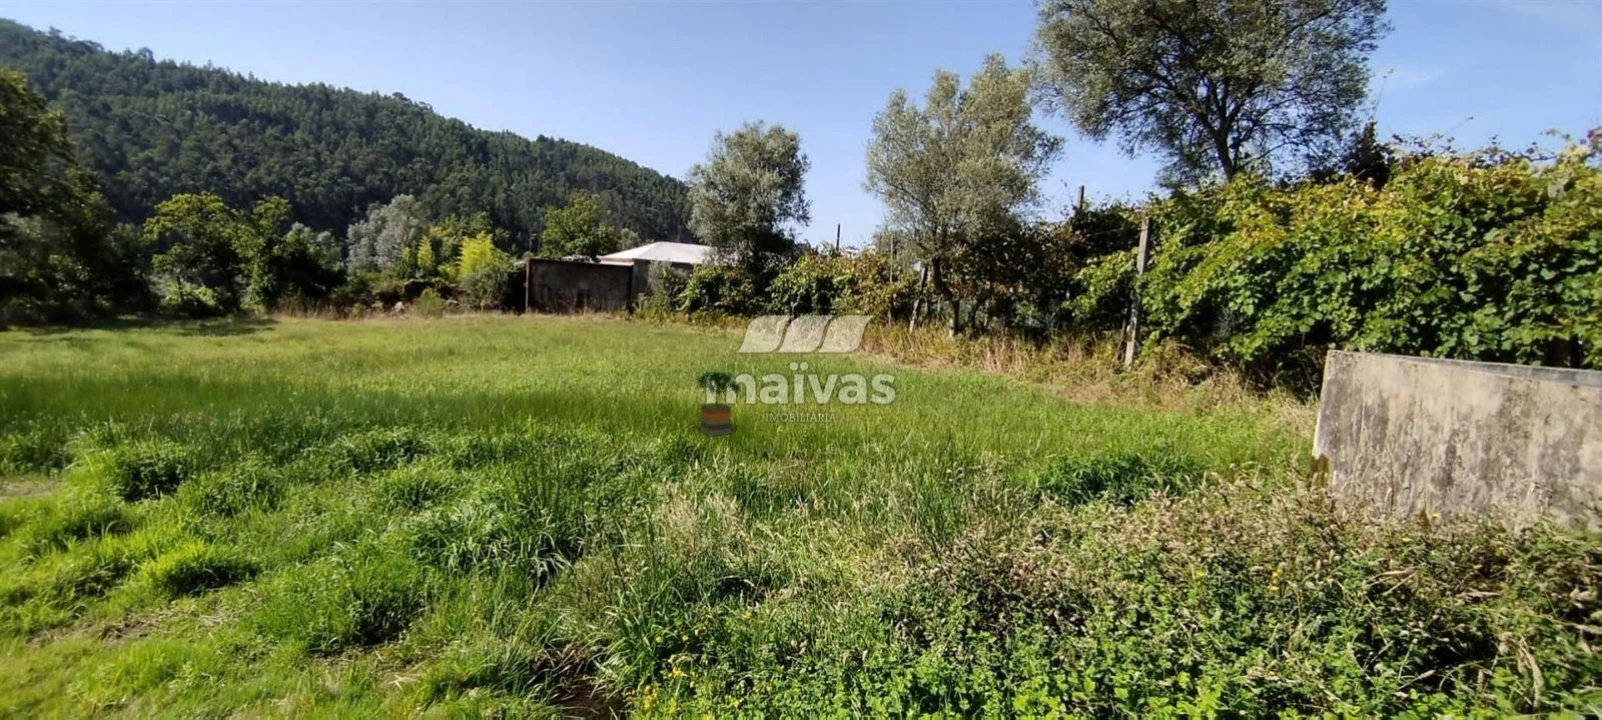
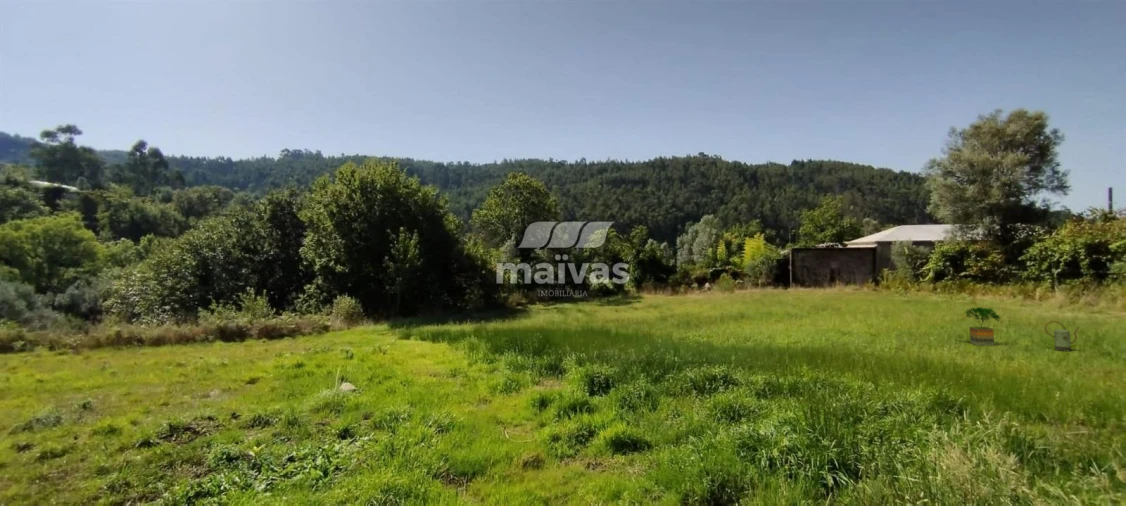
watering can: none [792,393,829,439] -> present [1045,321,1079,351]

